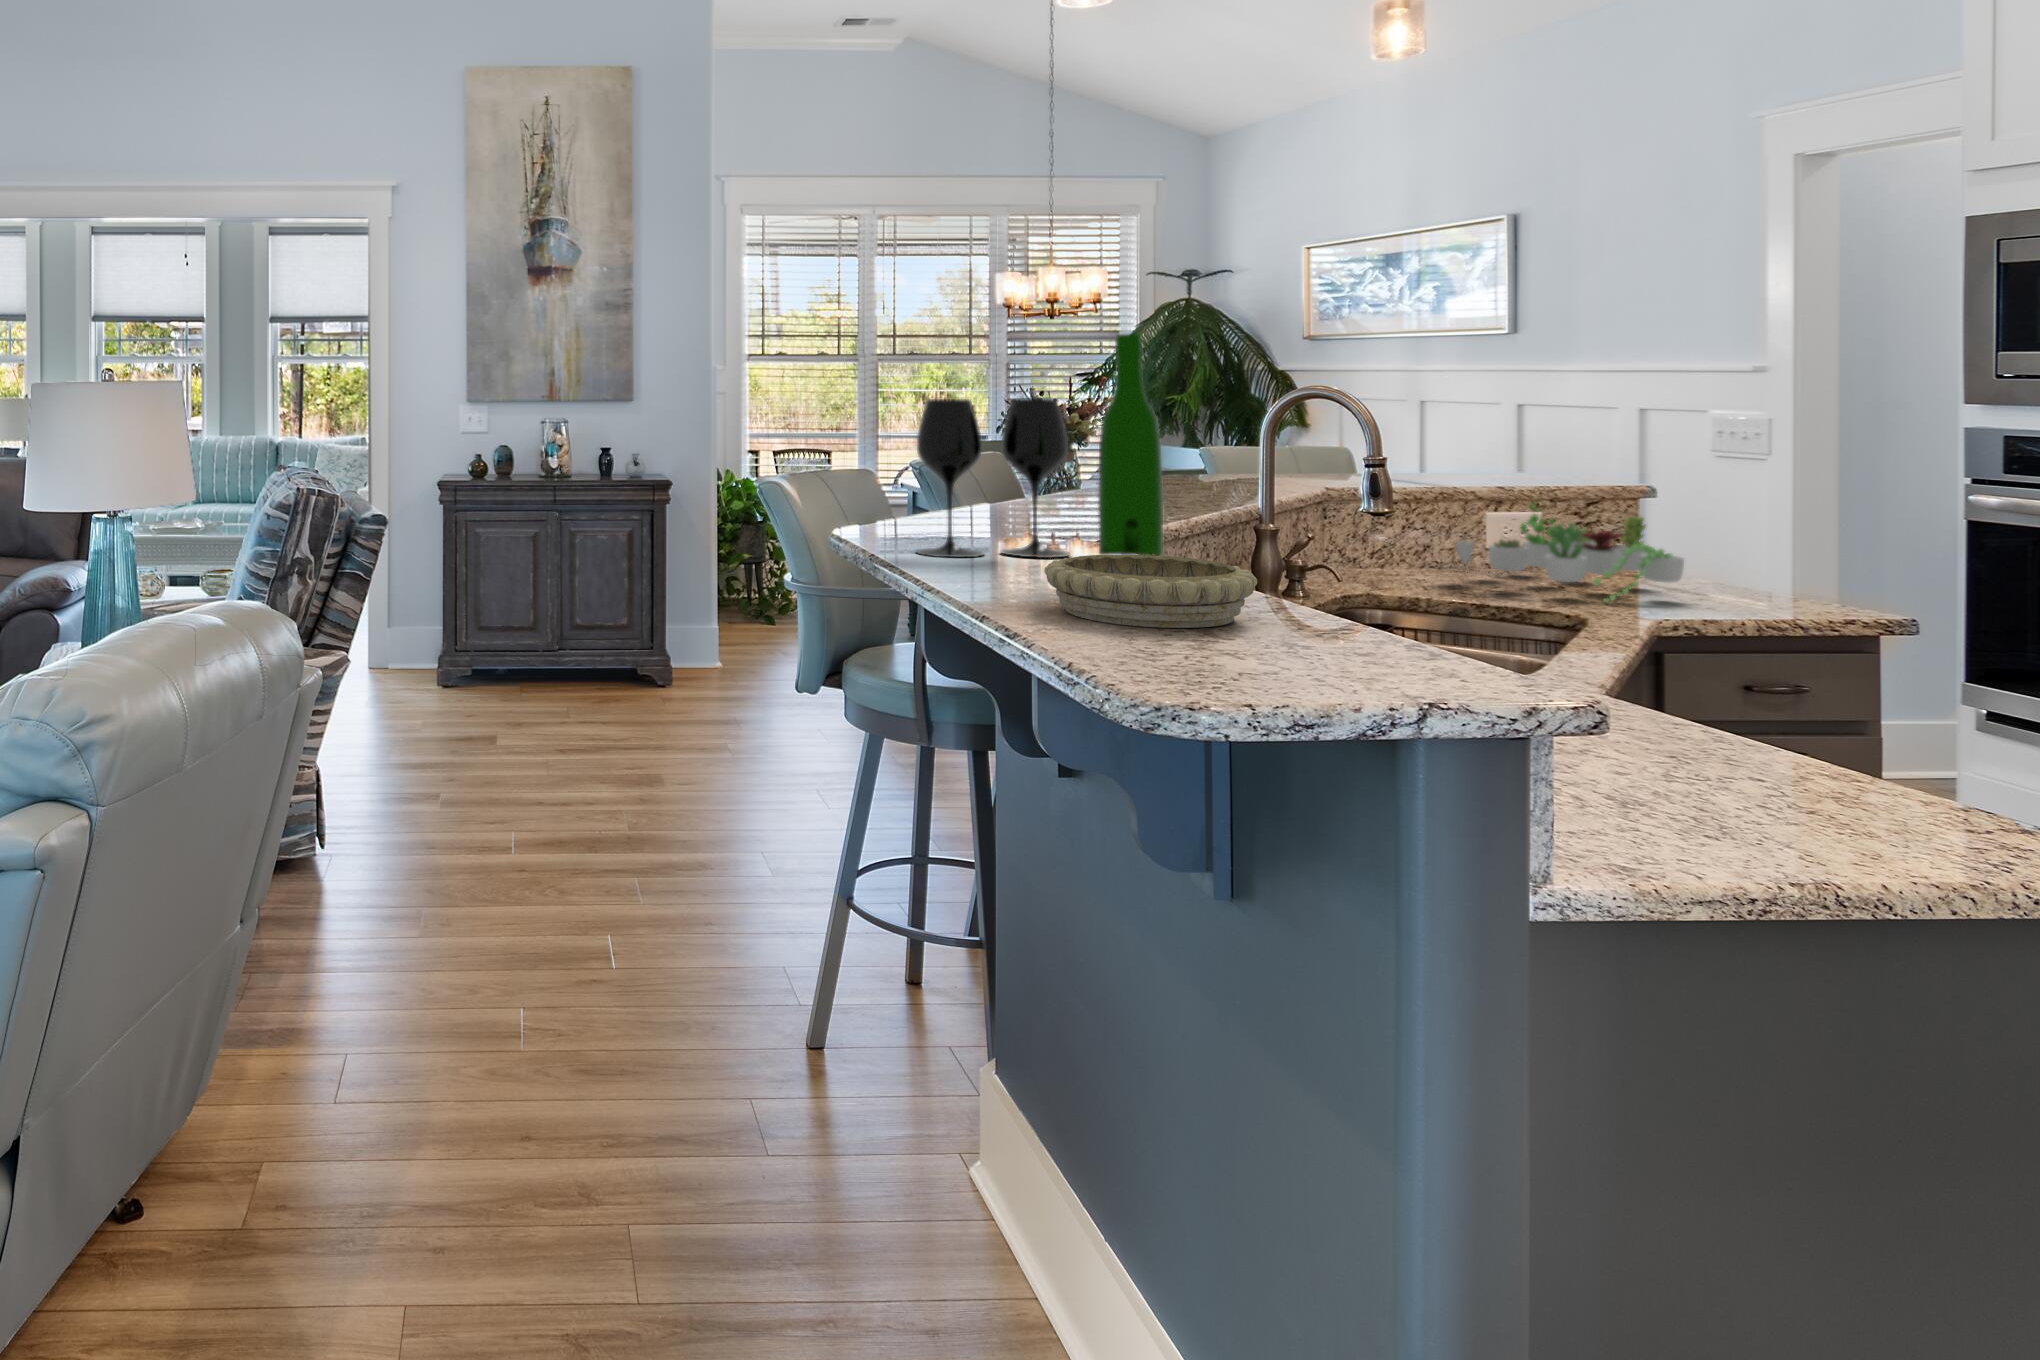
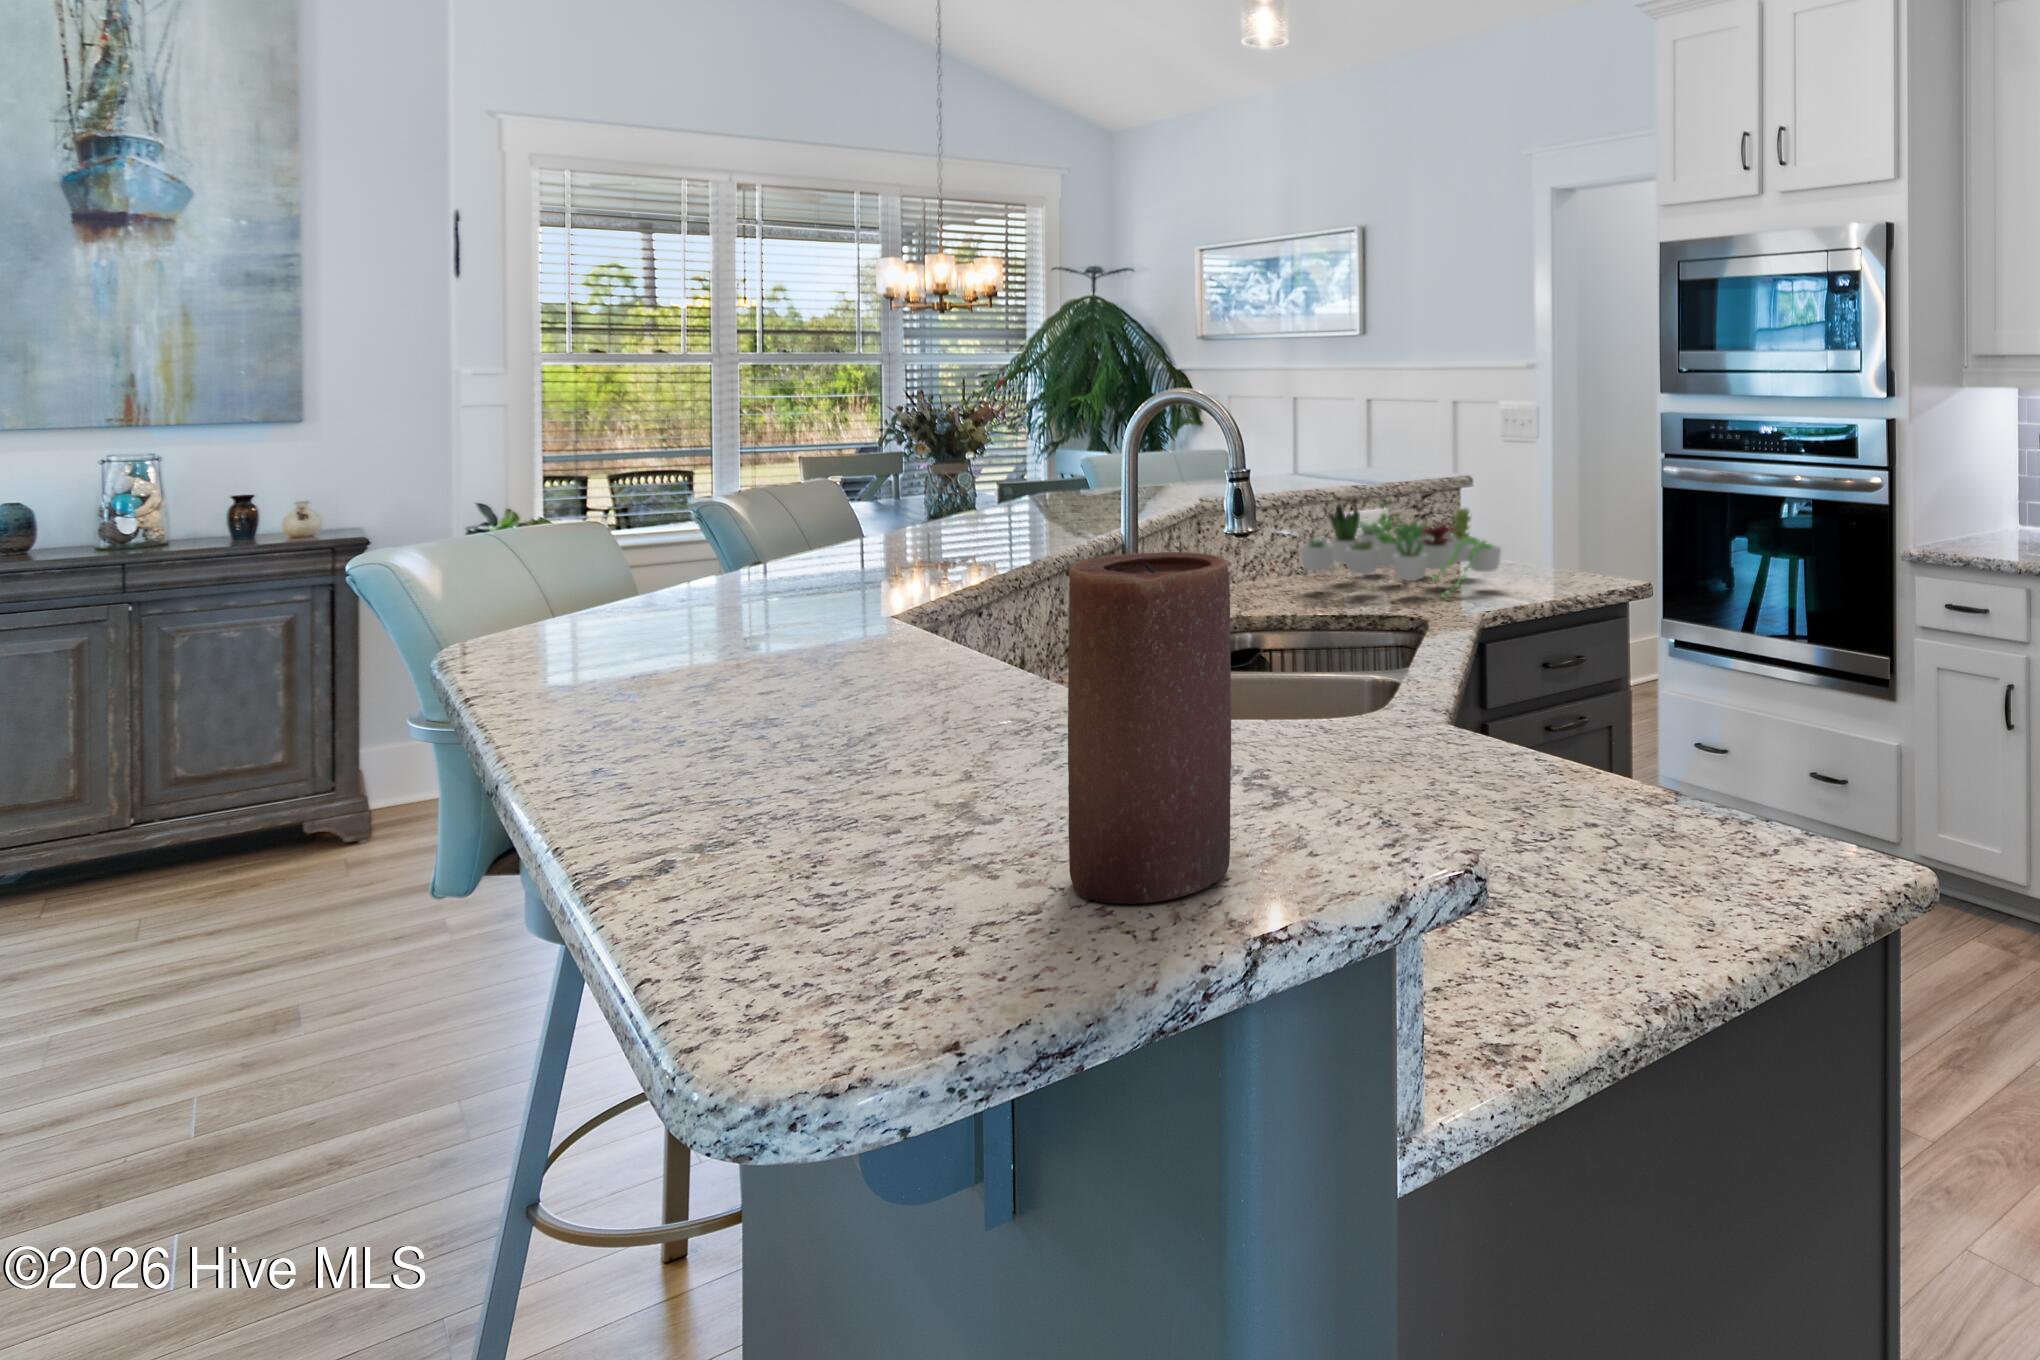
wine bottle: present [1098,333,1163,556] -> none [838,309,936,704]
wine glass: present [917,398,1070,558] -> none [568,410,835,672]
candle: none [1302,485,1408,681] -> present [1068,552,1231,904]
decorative bowl: present [1044,555,1257,628] -> none [686,660,1042,810]

